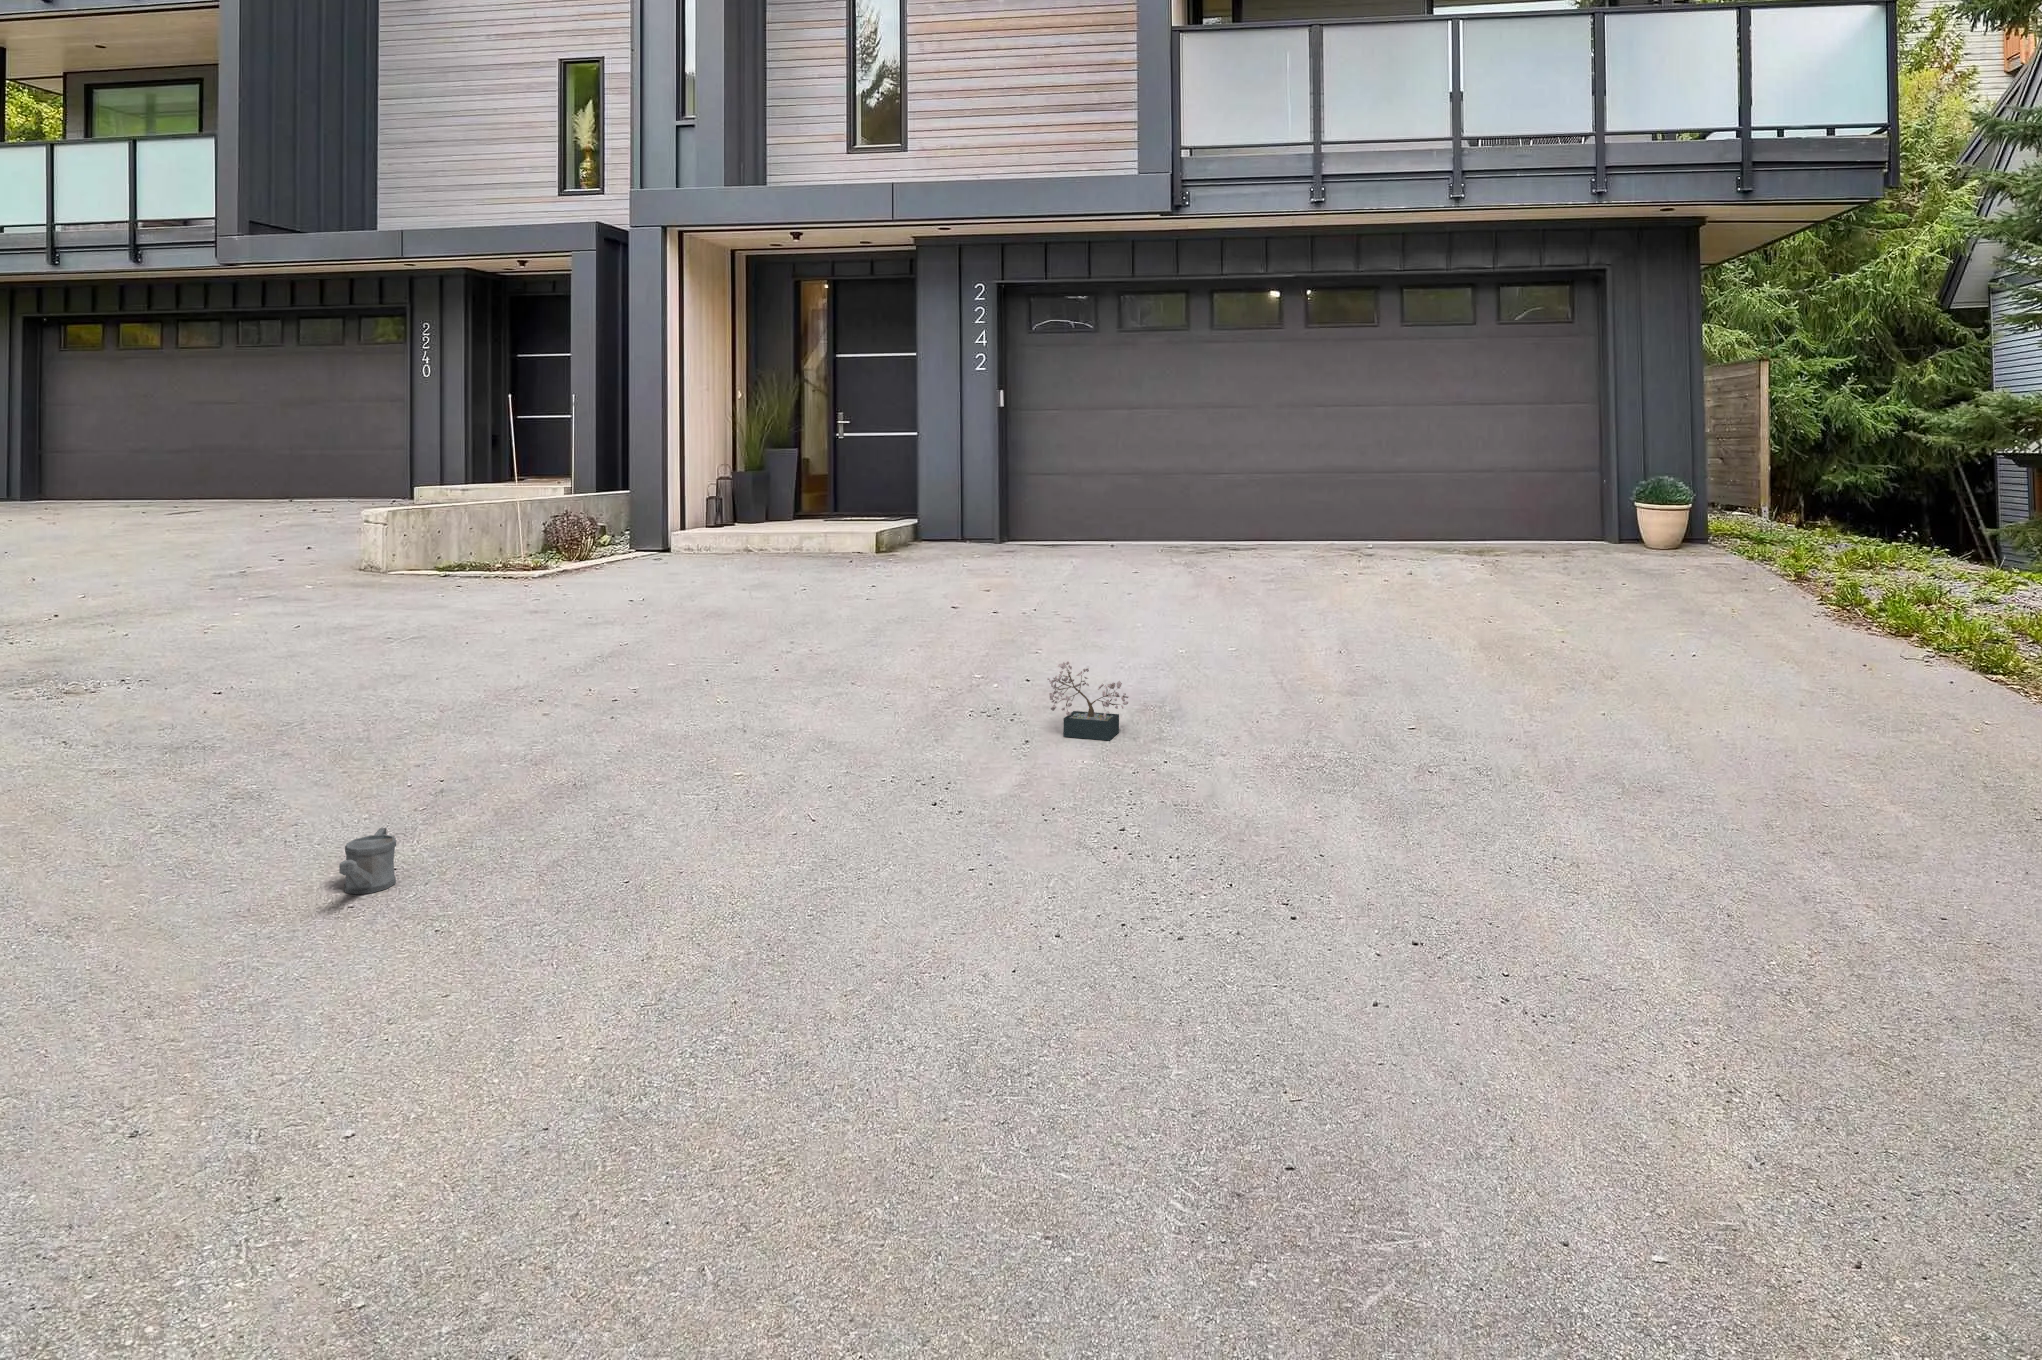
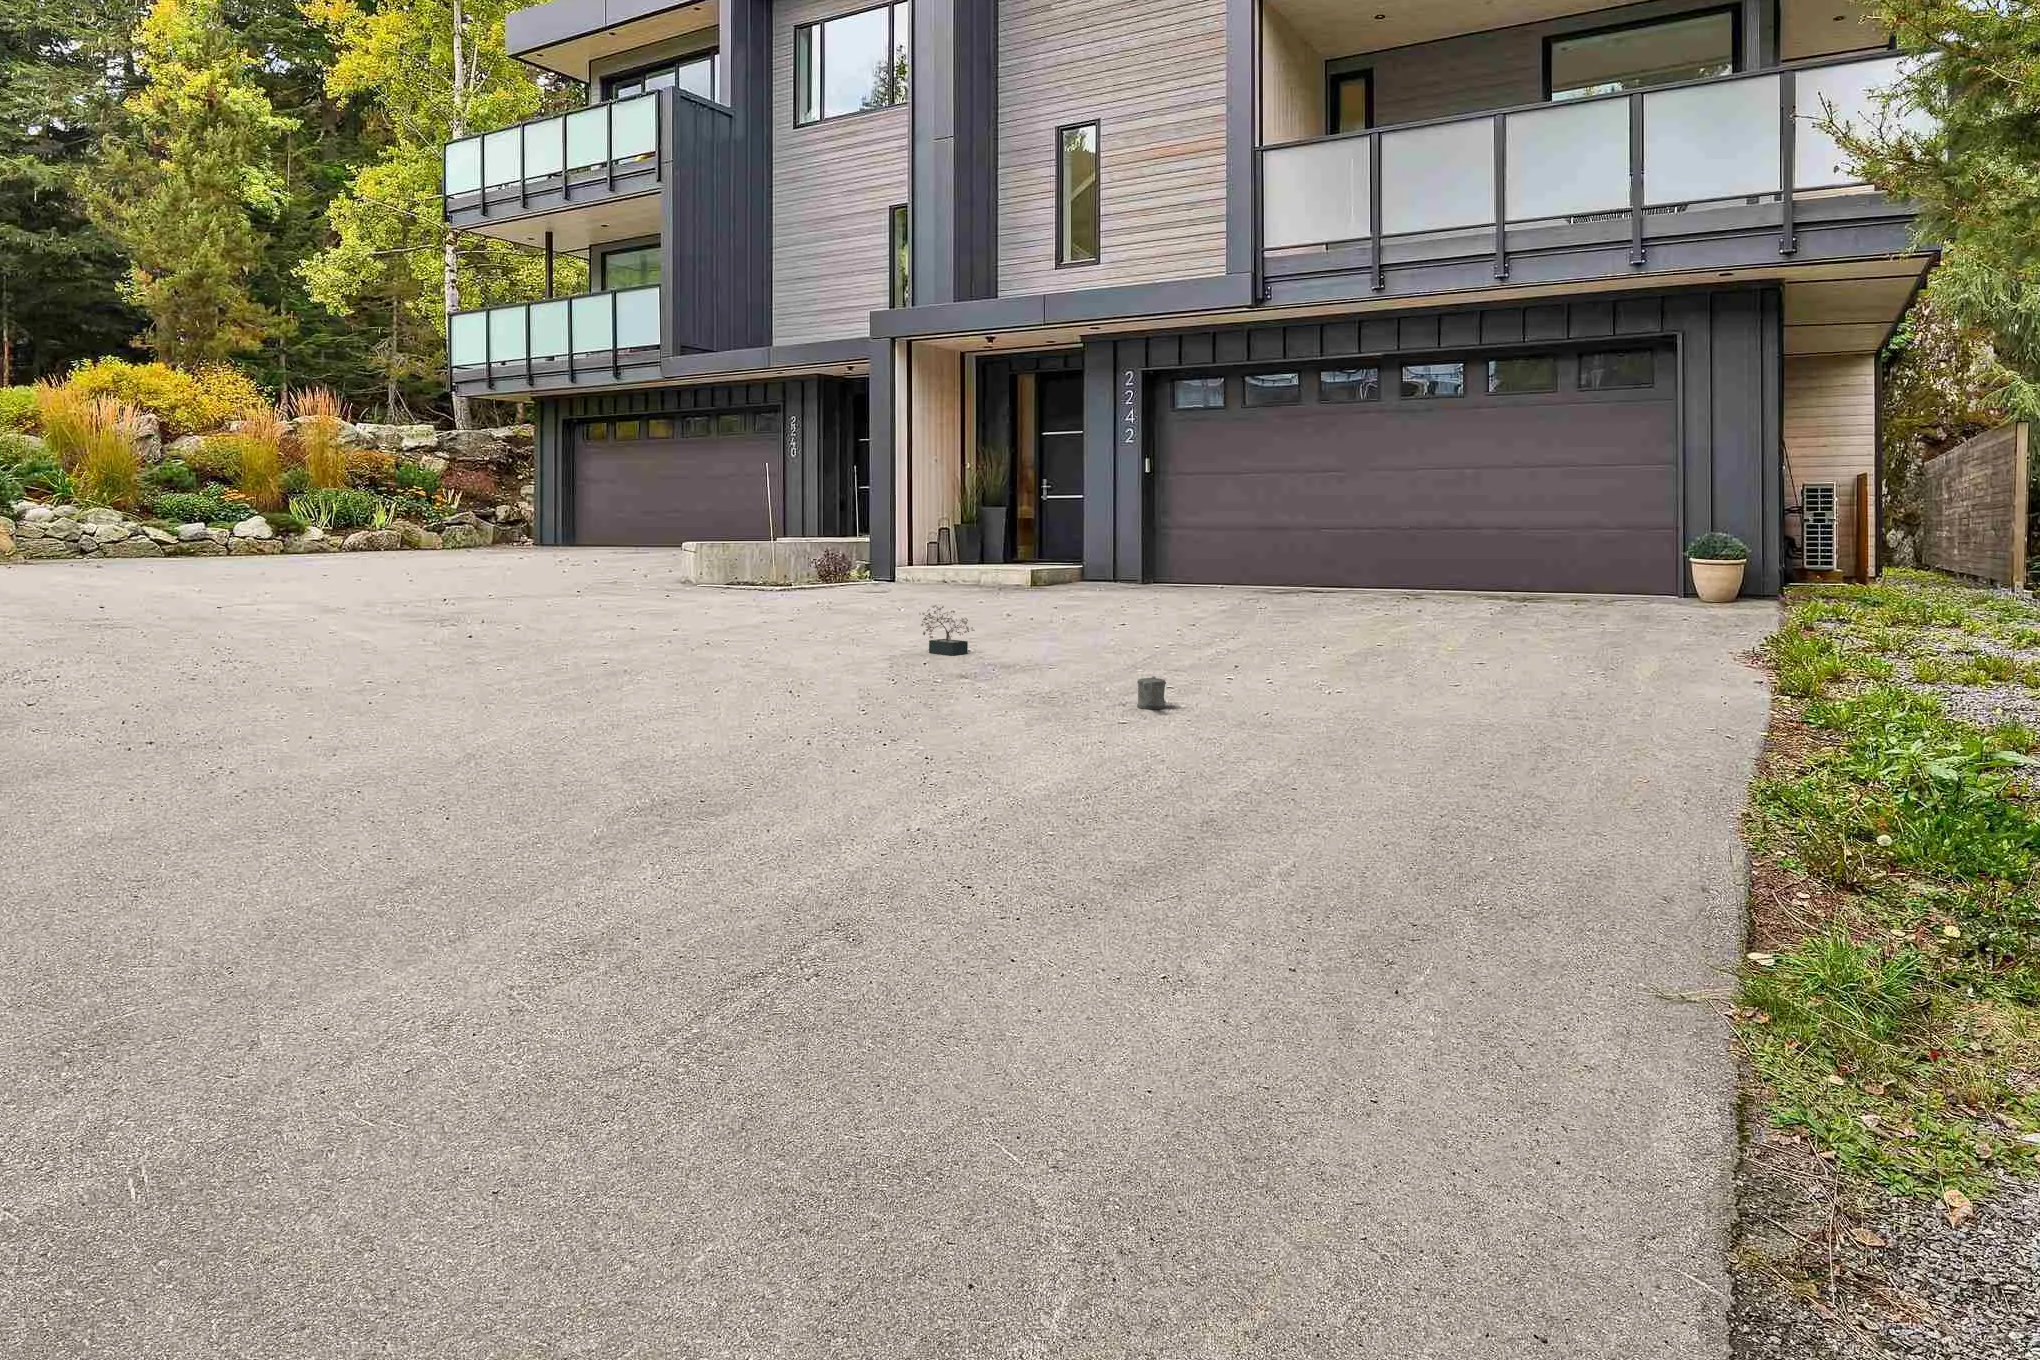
watering can: present [339,828,396,894] -> present [1137,676,1166,709]

